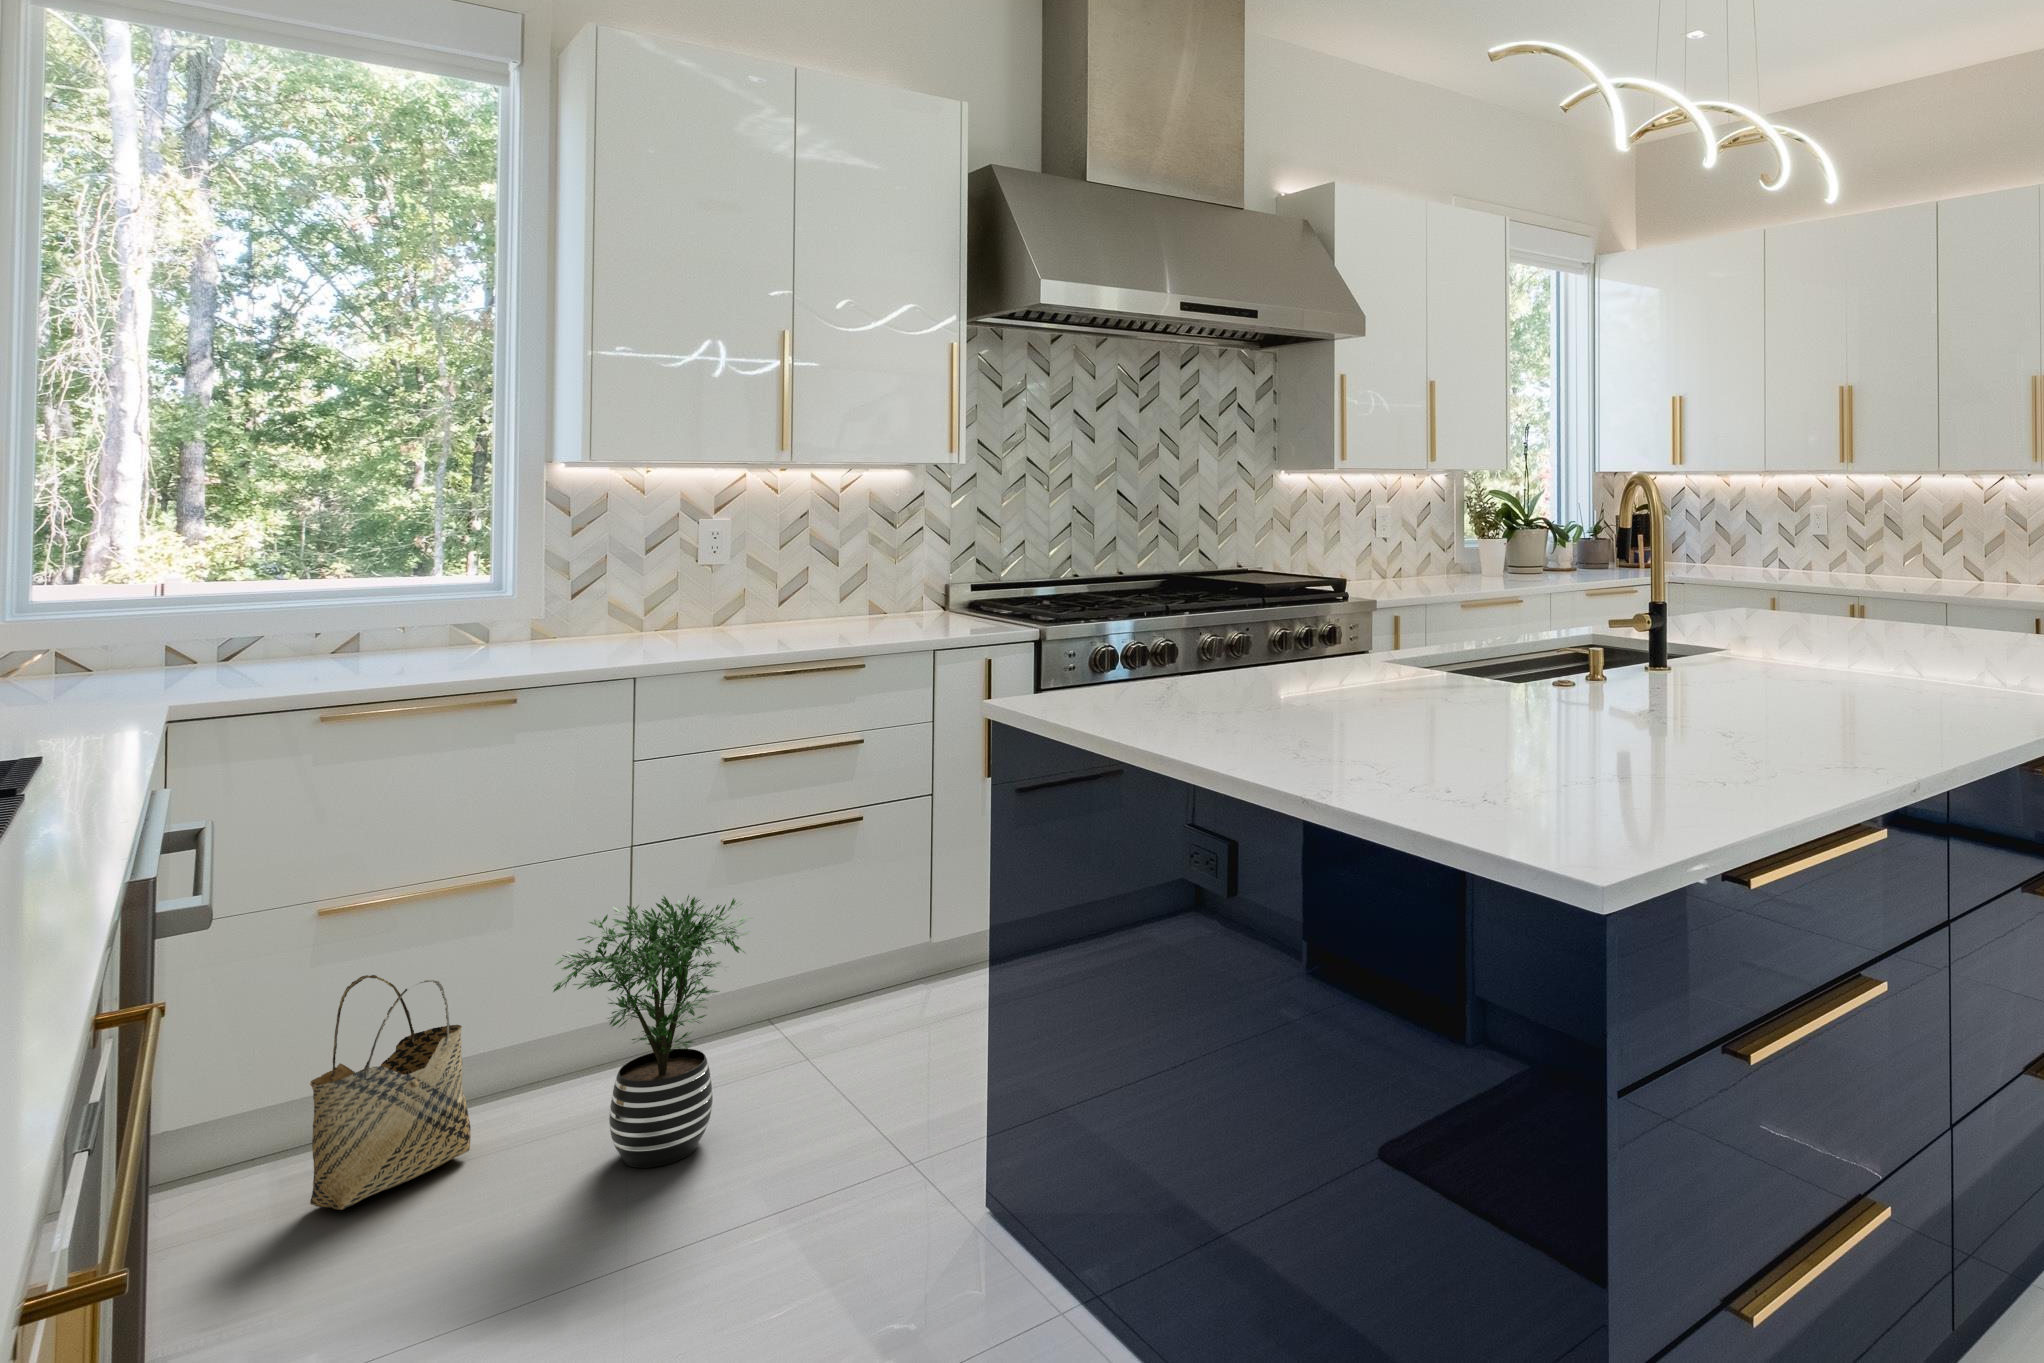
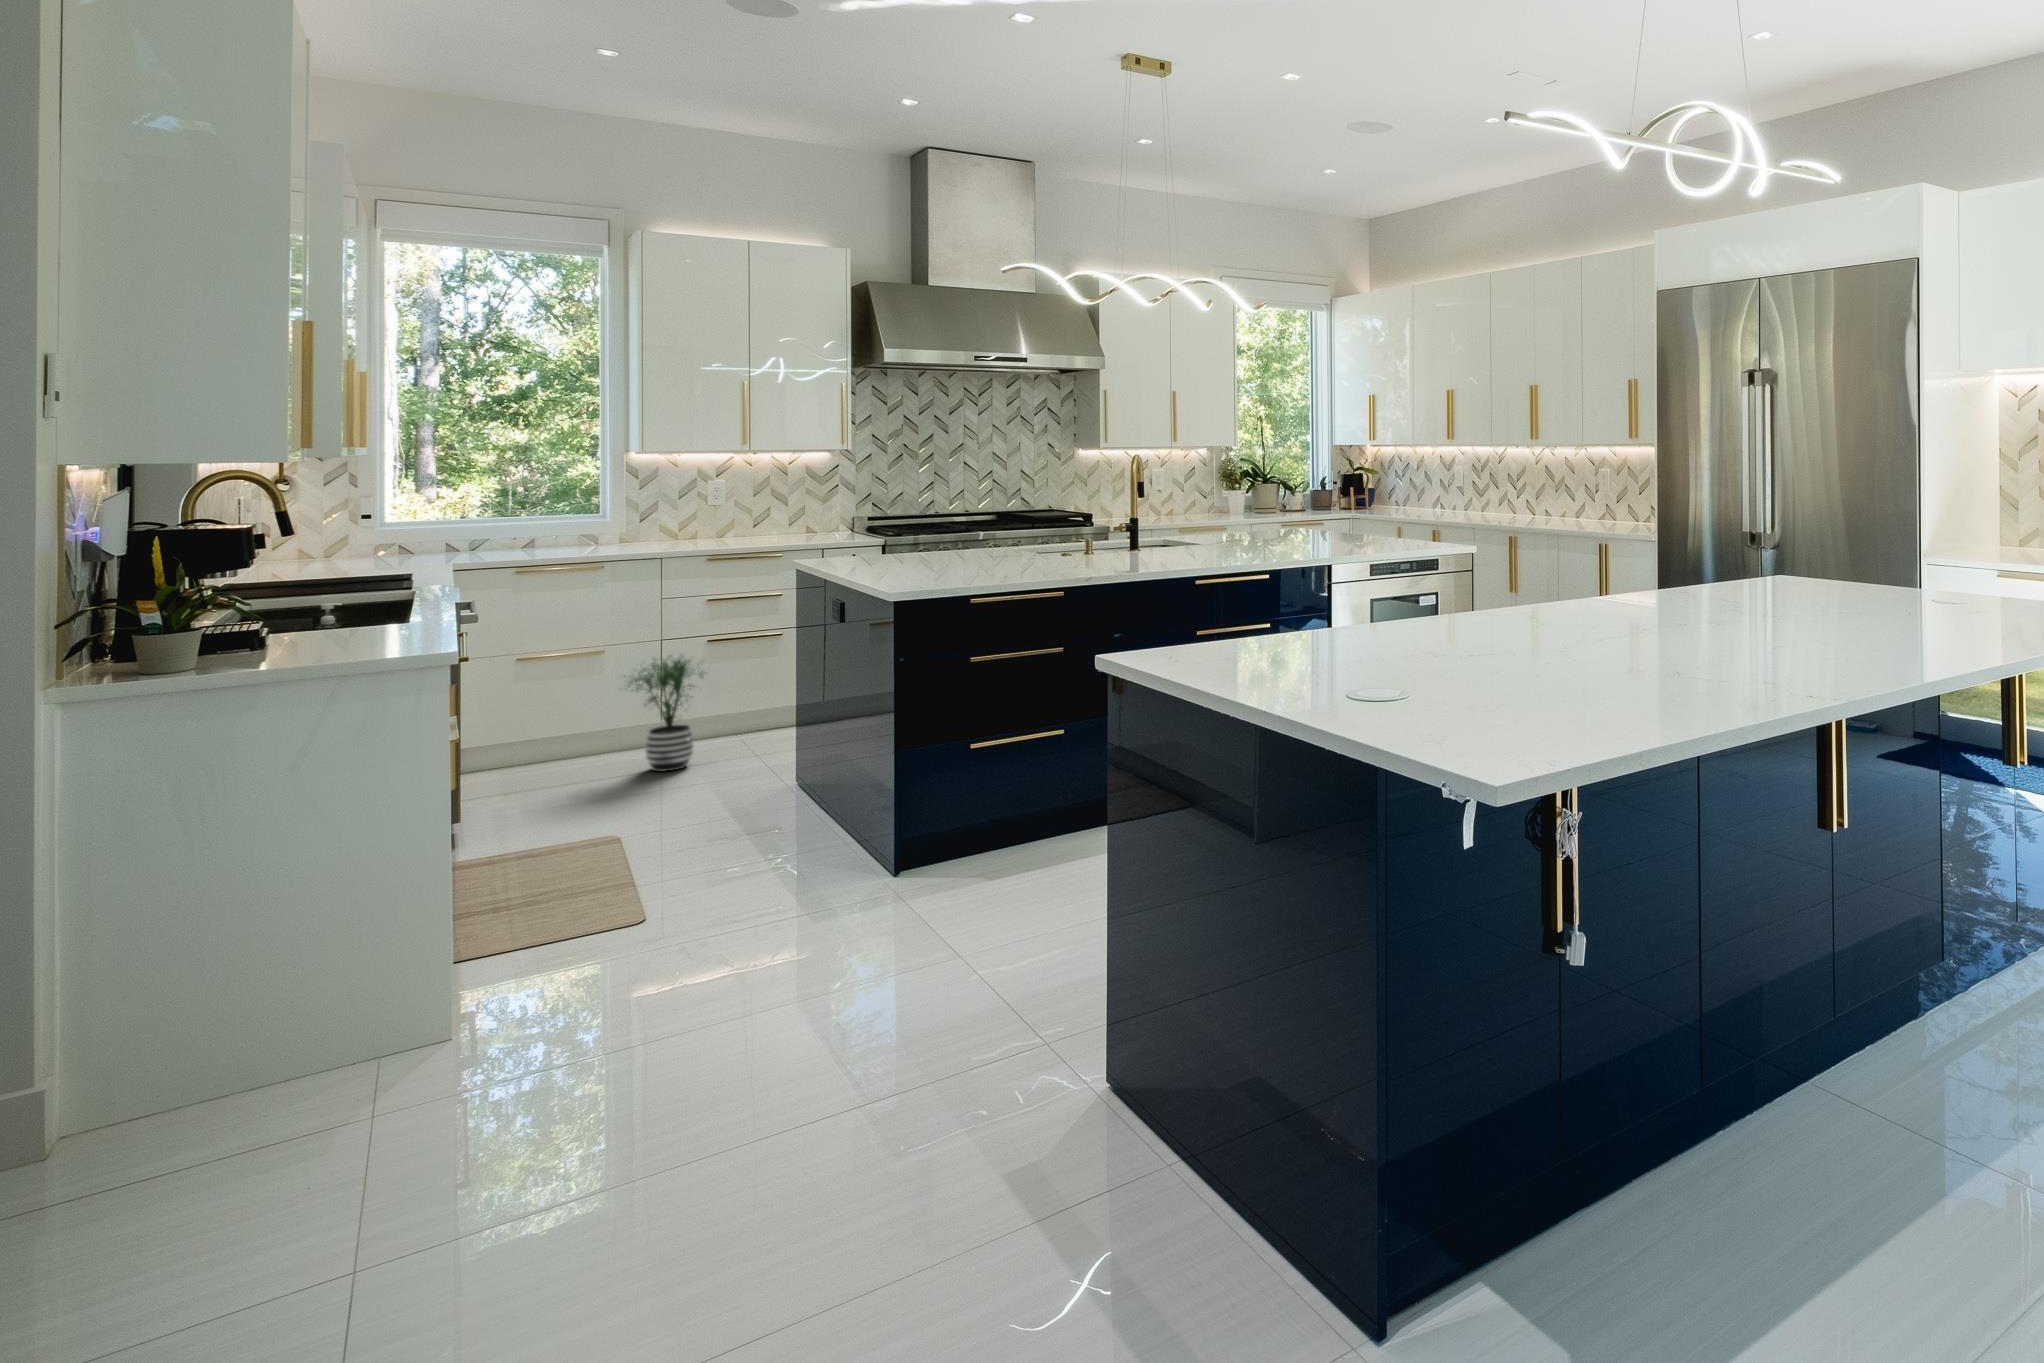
woven basket: present [310,975,471,1210] -> none [517,684,587,778]

